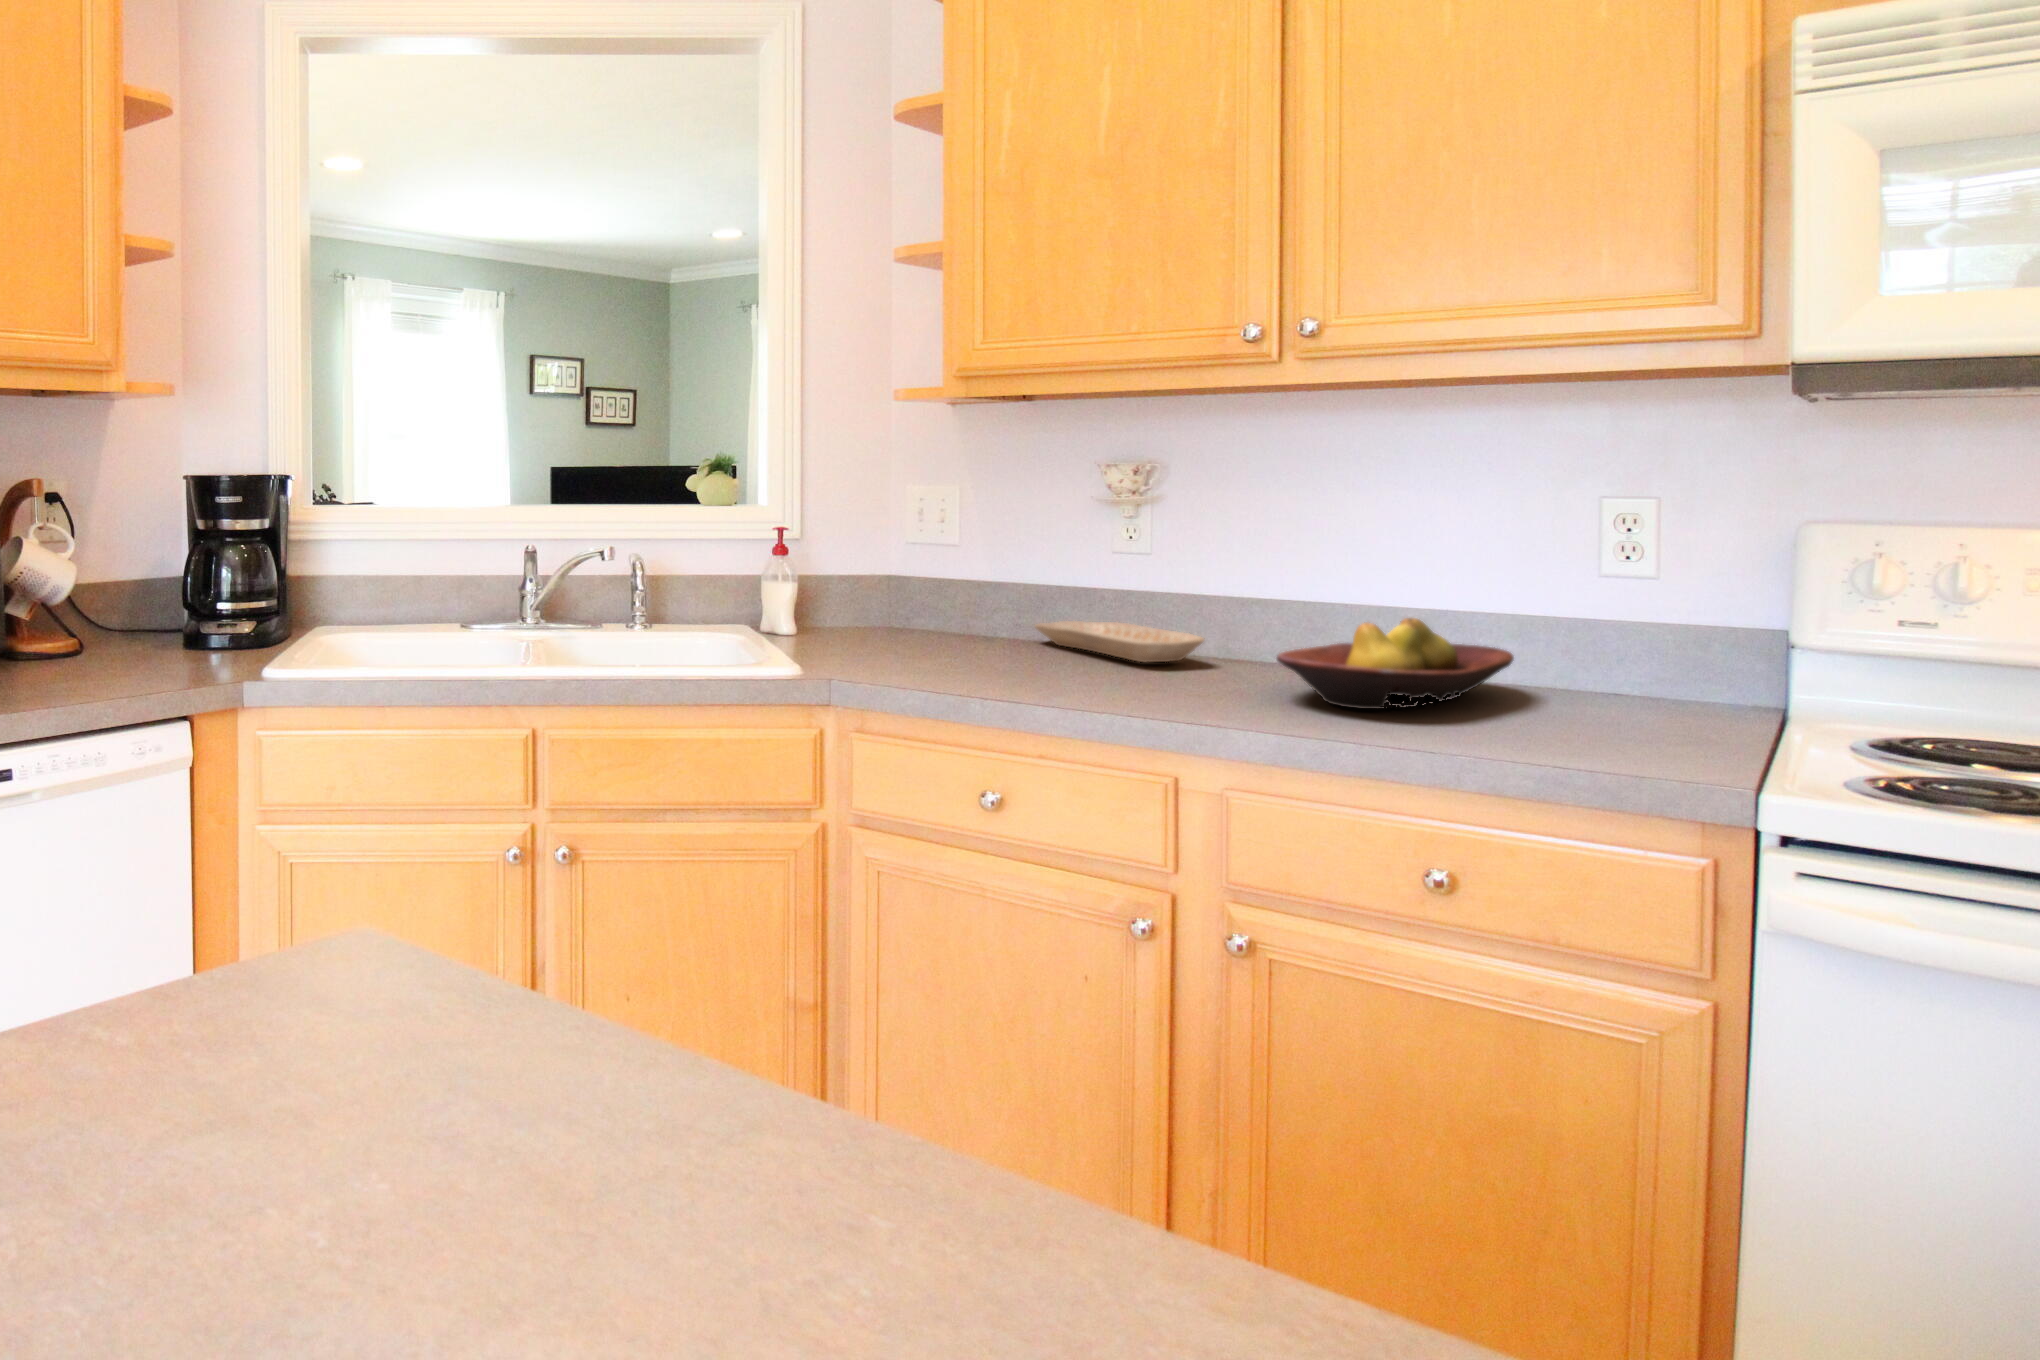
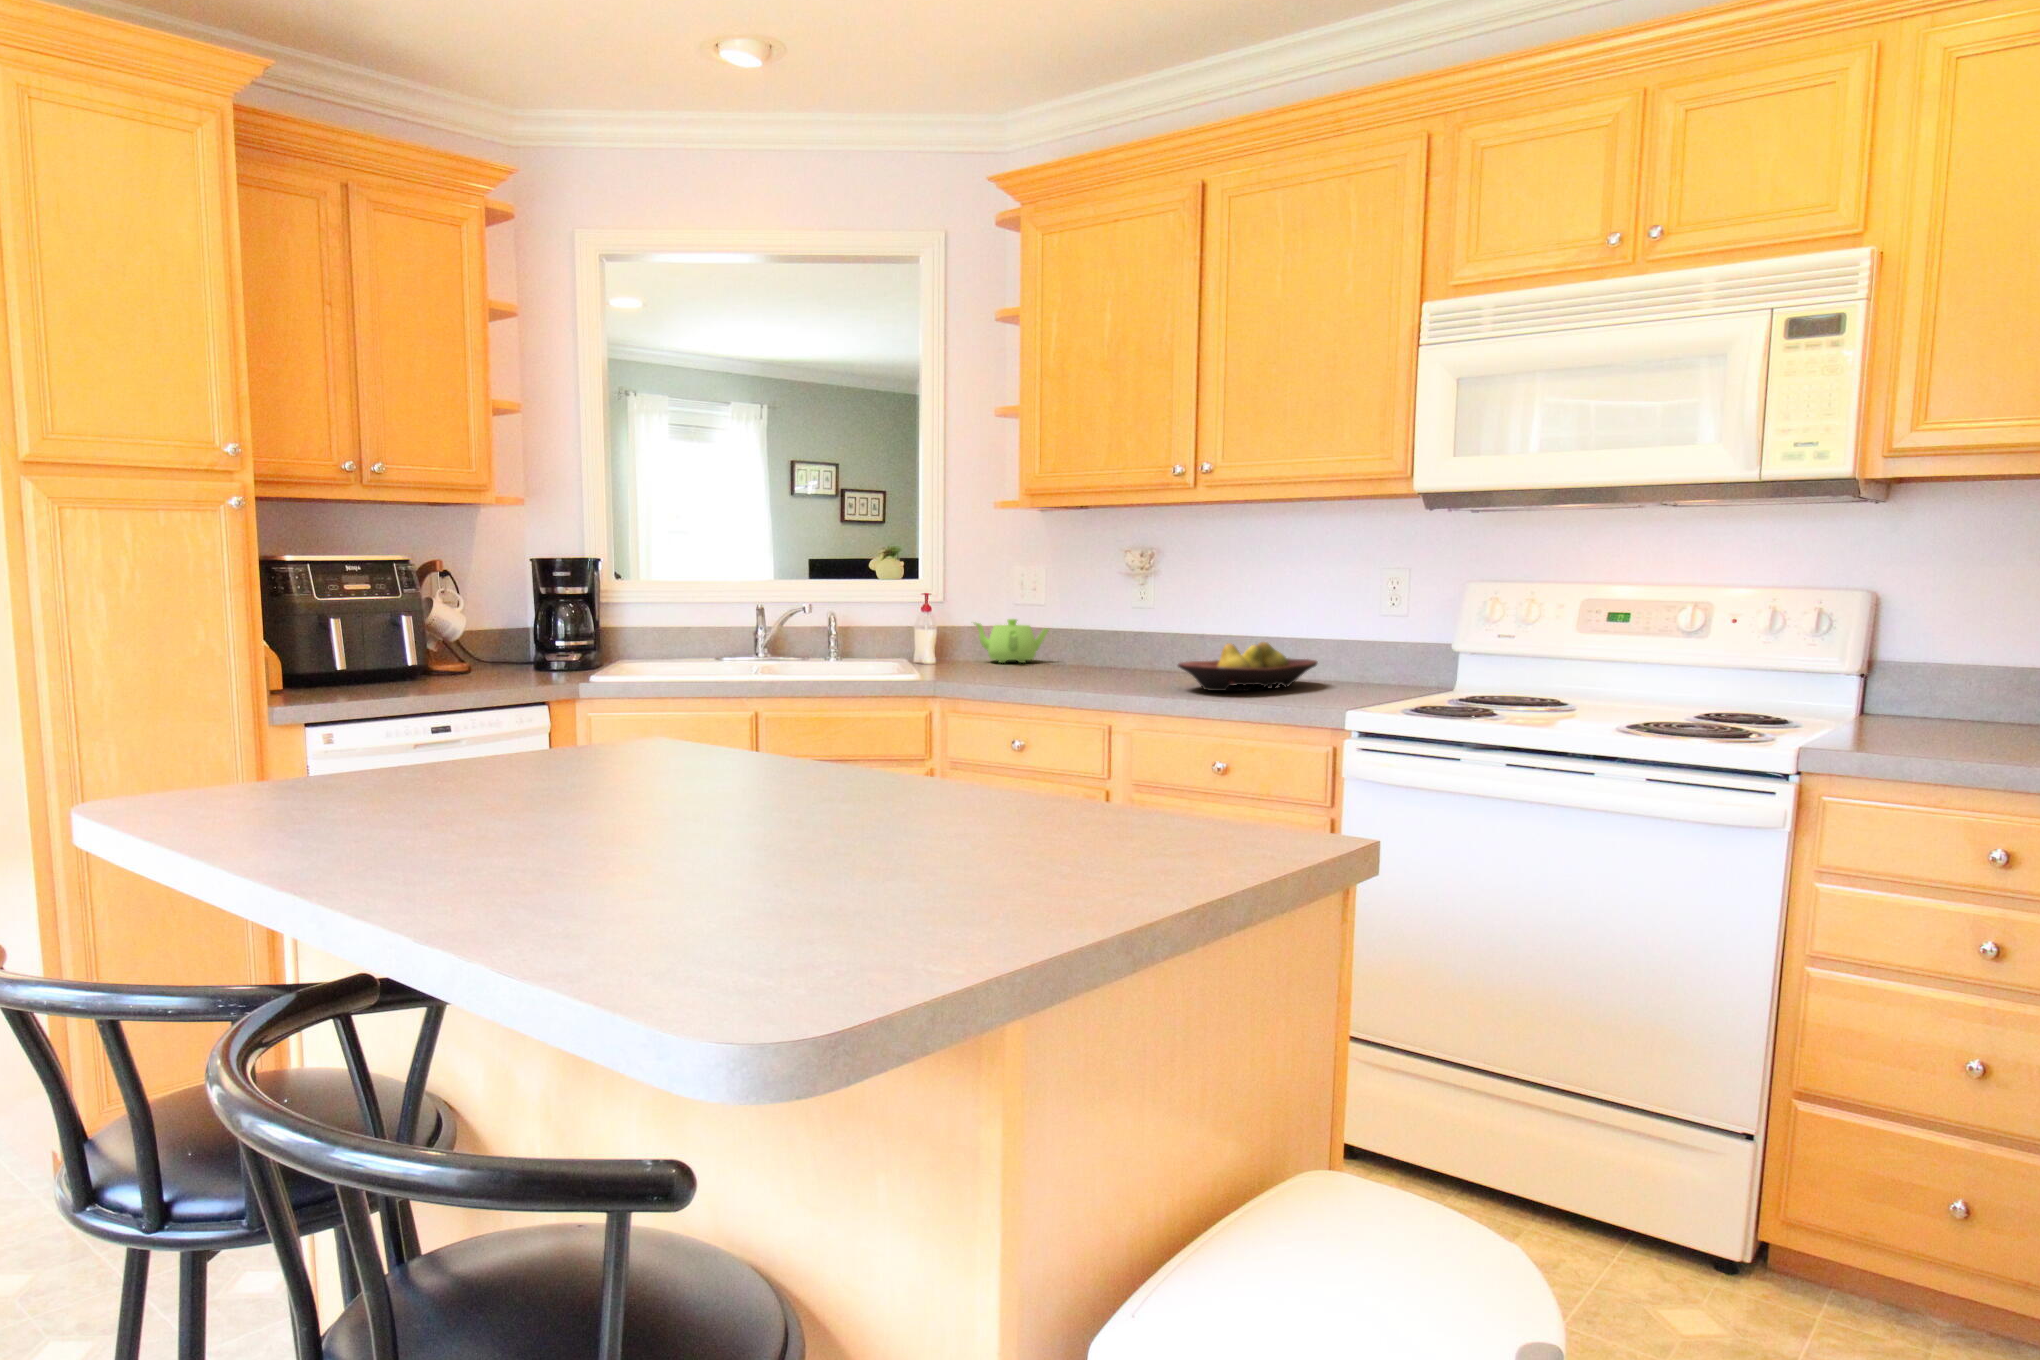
teapot: none [852,567,974,635] -> present [974,619,1048,663]
tray: present [1035,621,1204,662] -> none [1080,653,1167,674]

